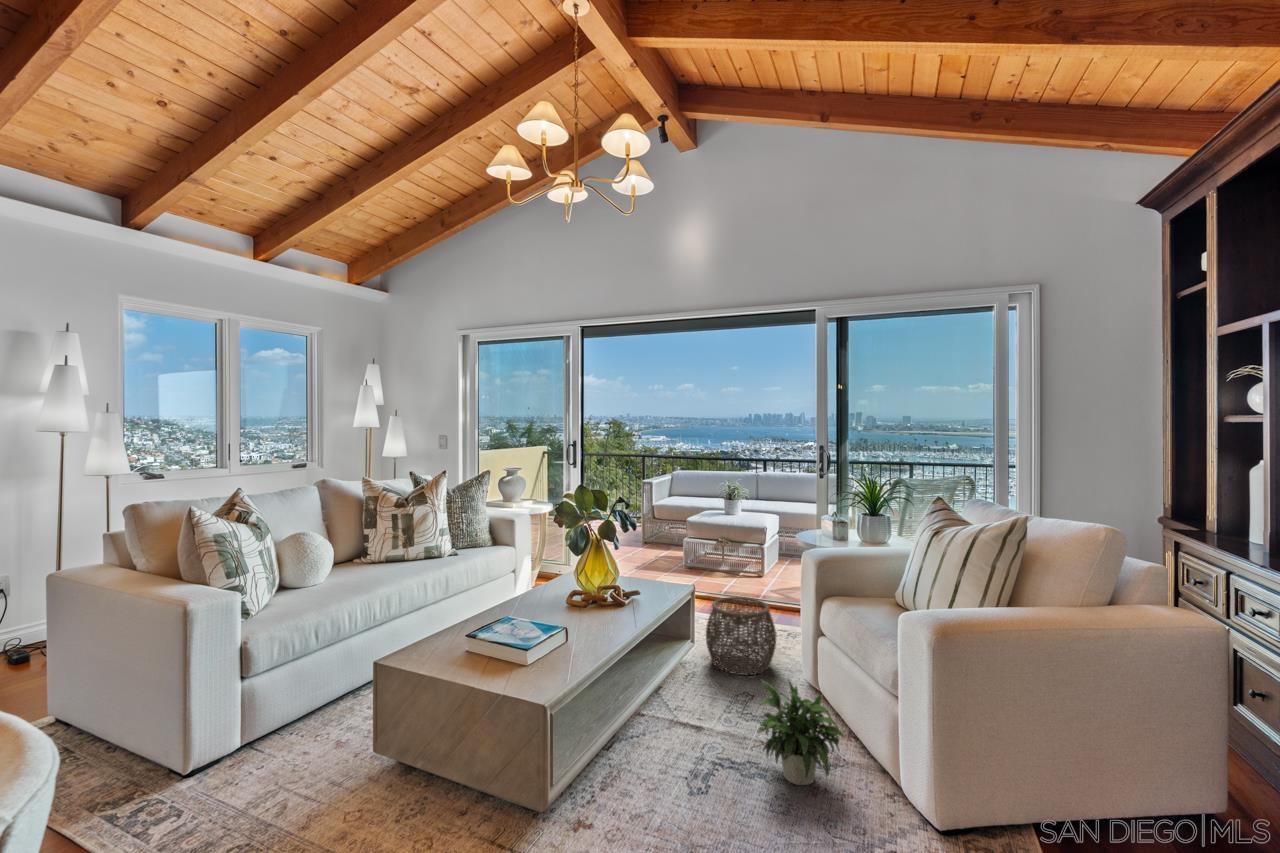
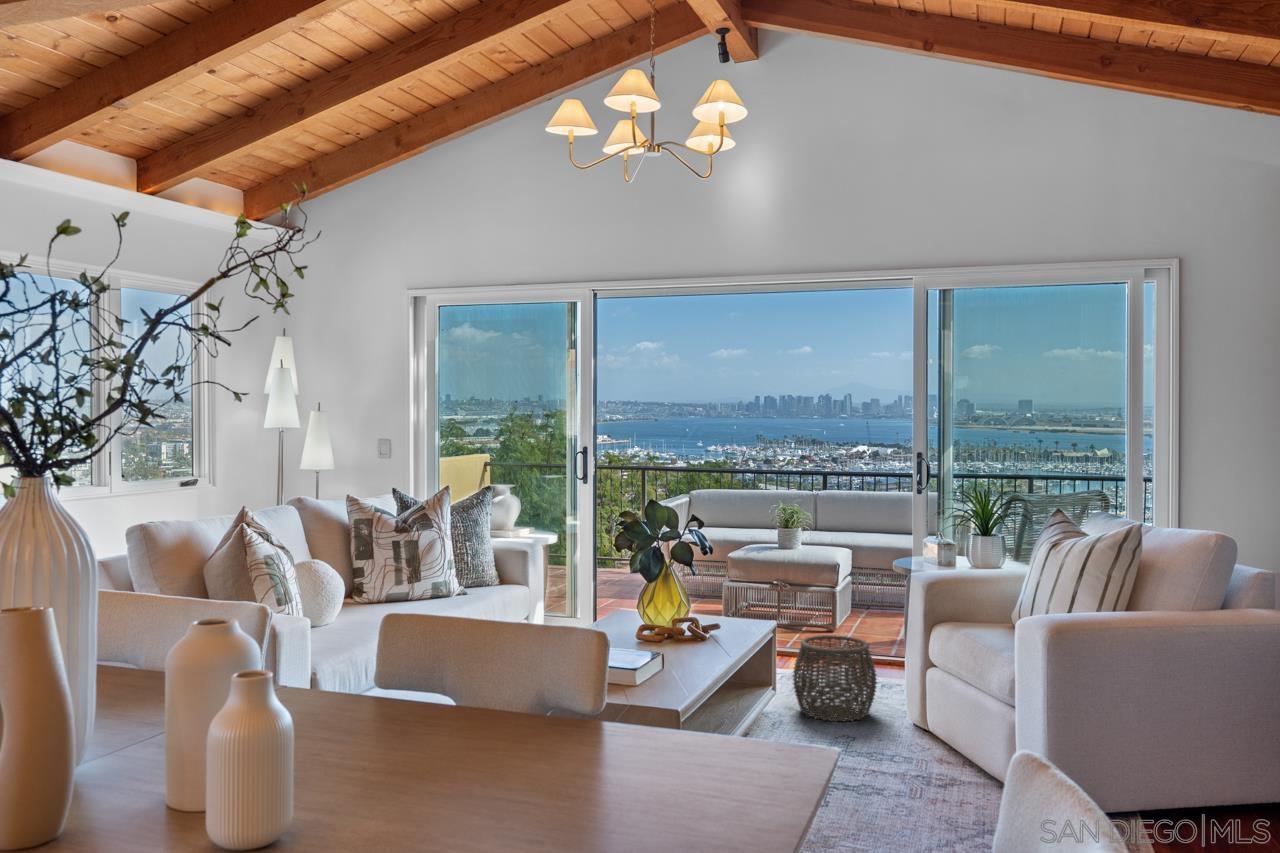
potted plant: present [757,680,845,785] -> none [875,698,965,796]

